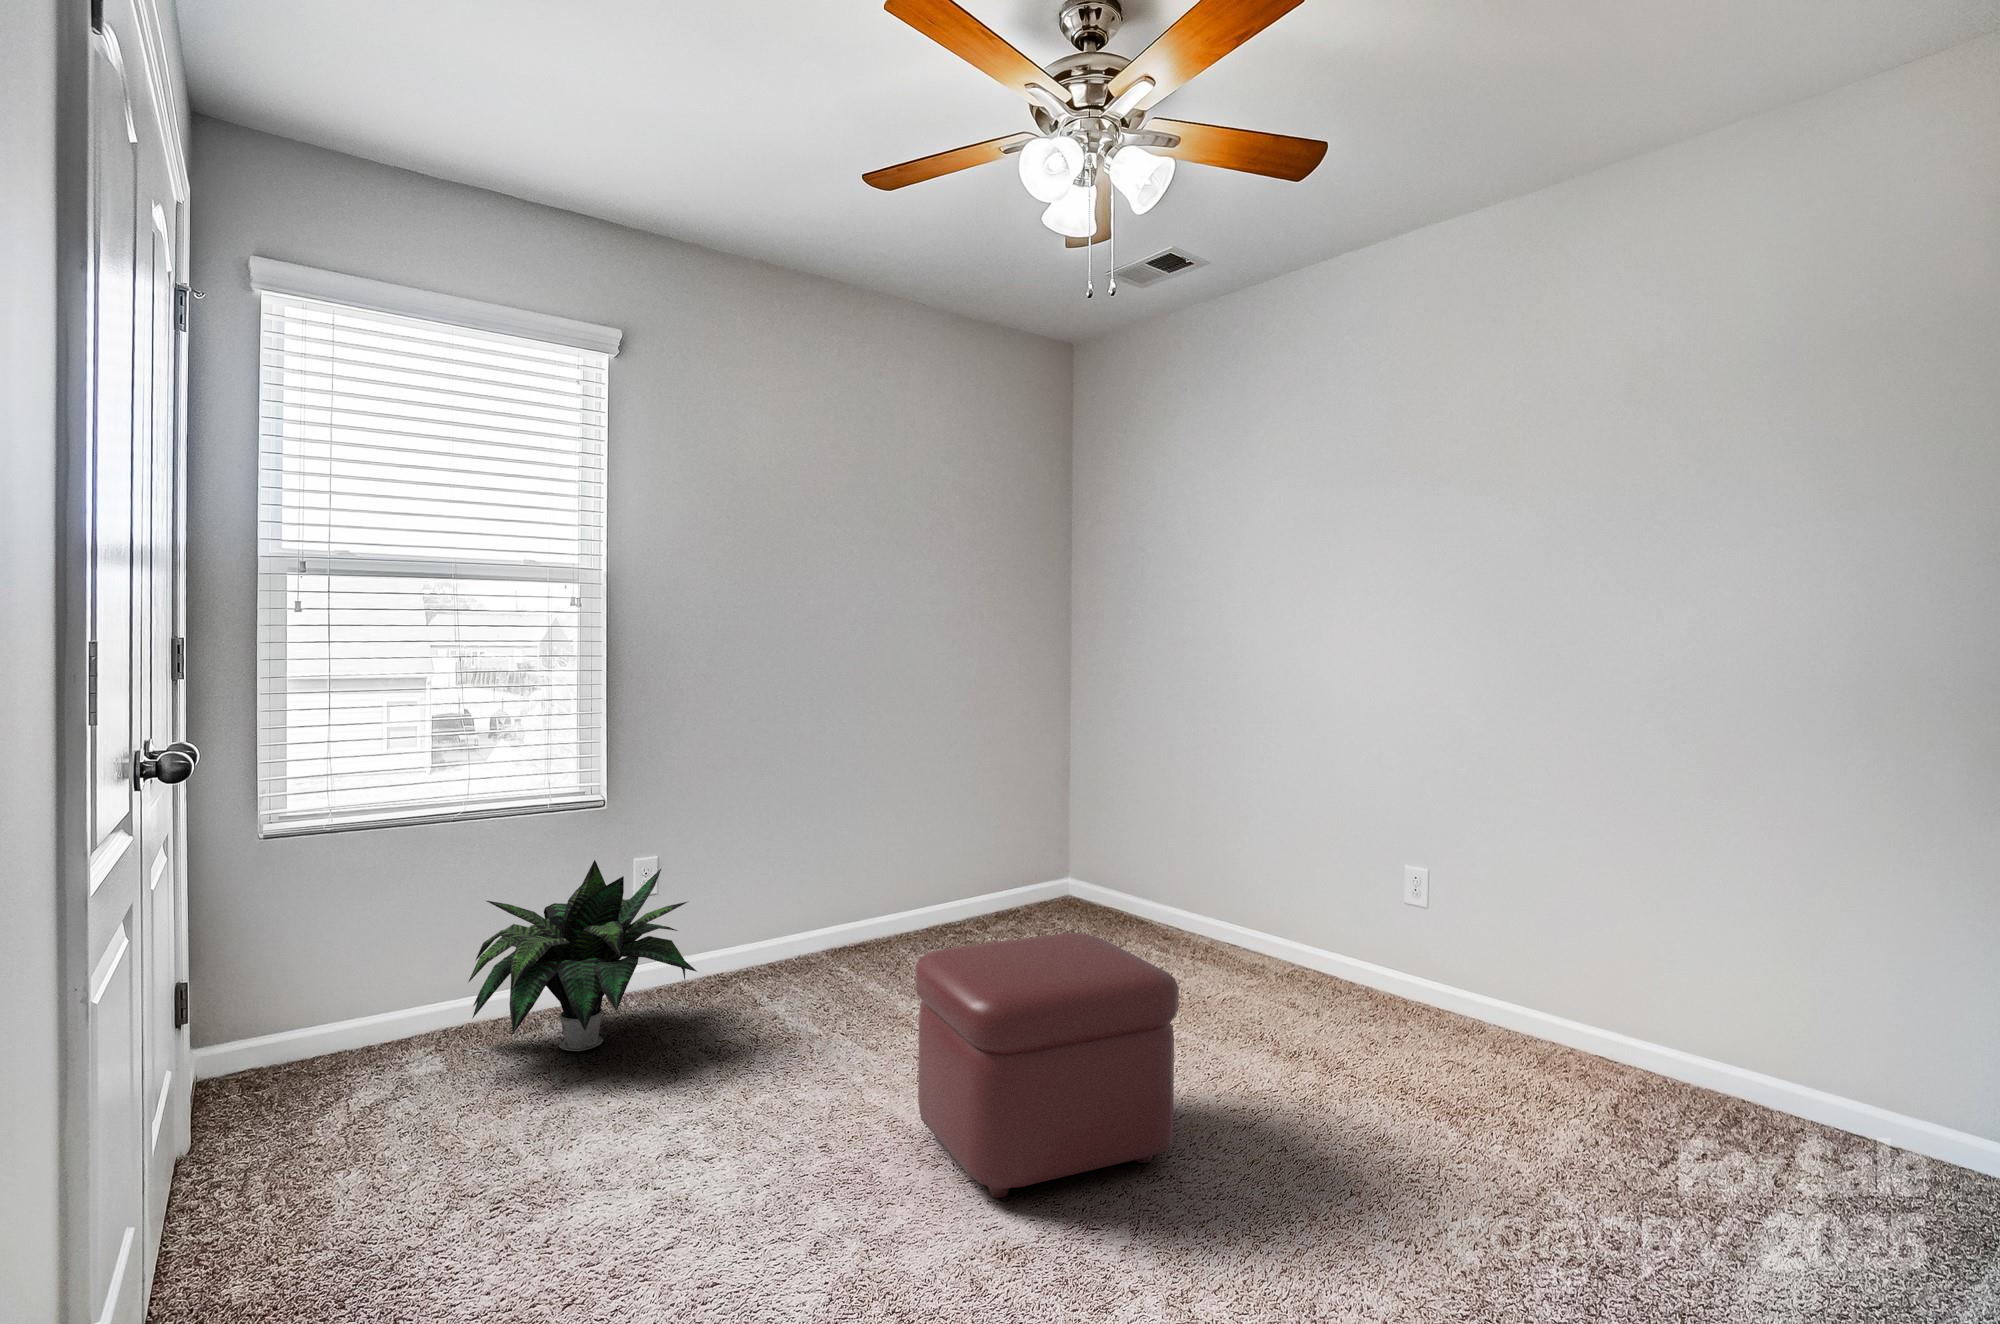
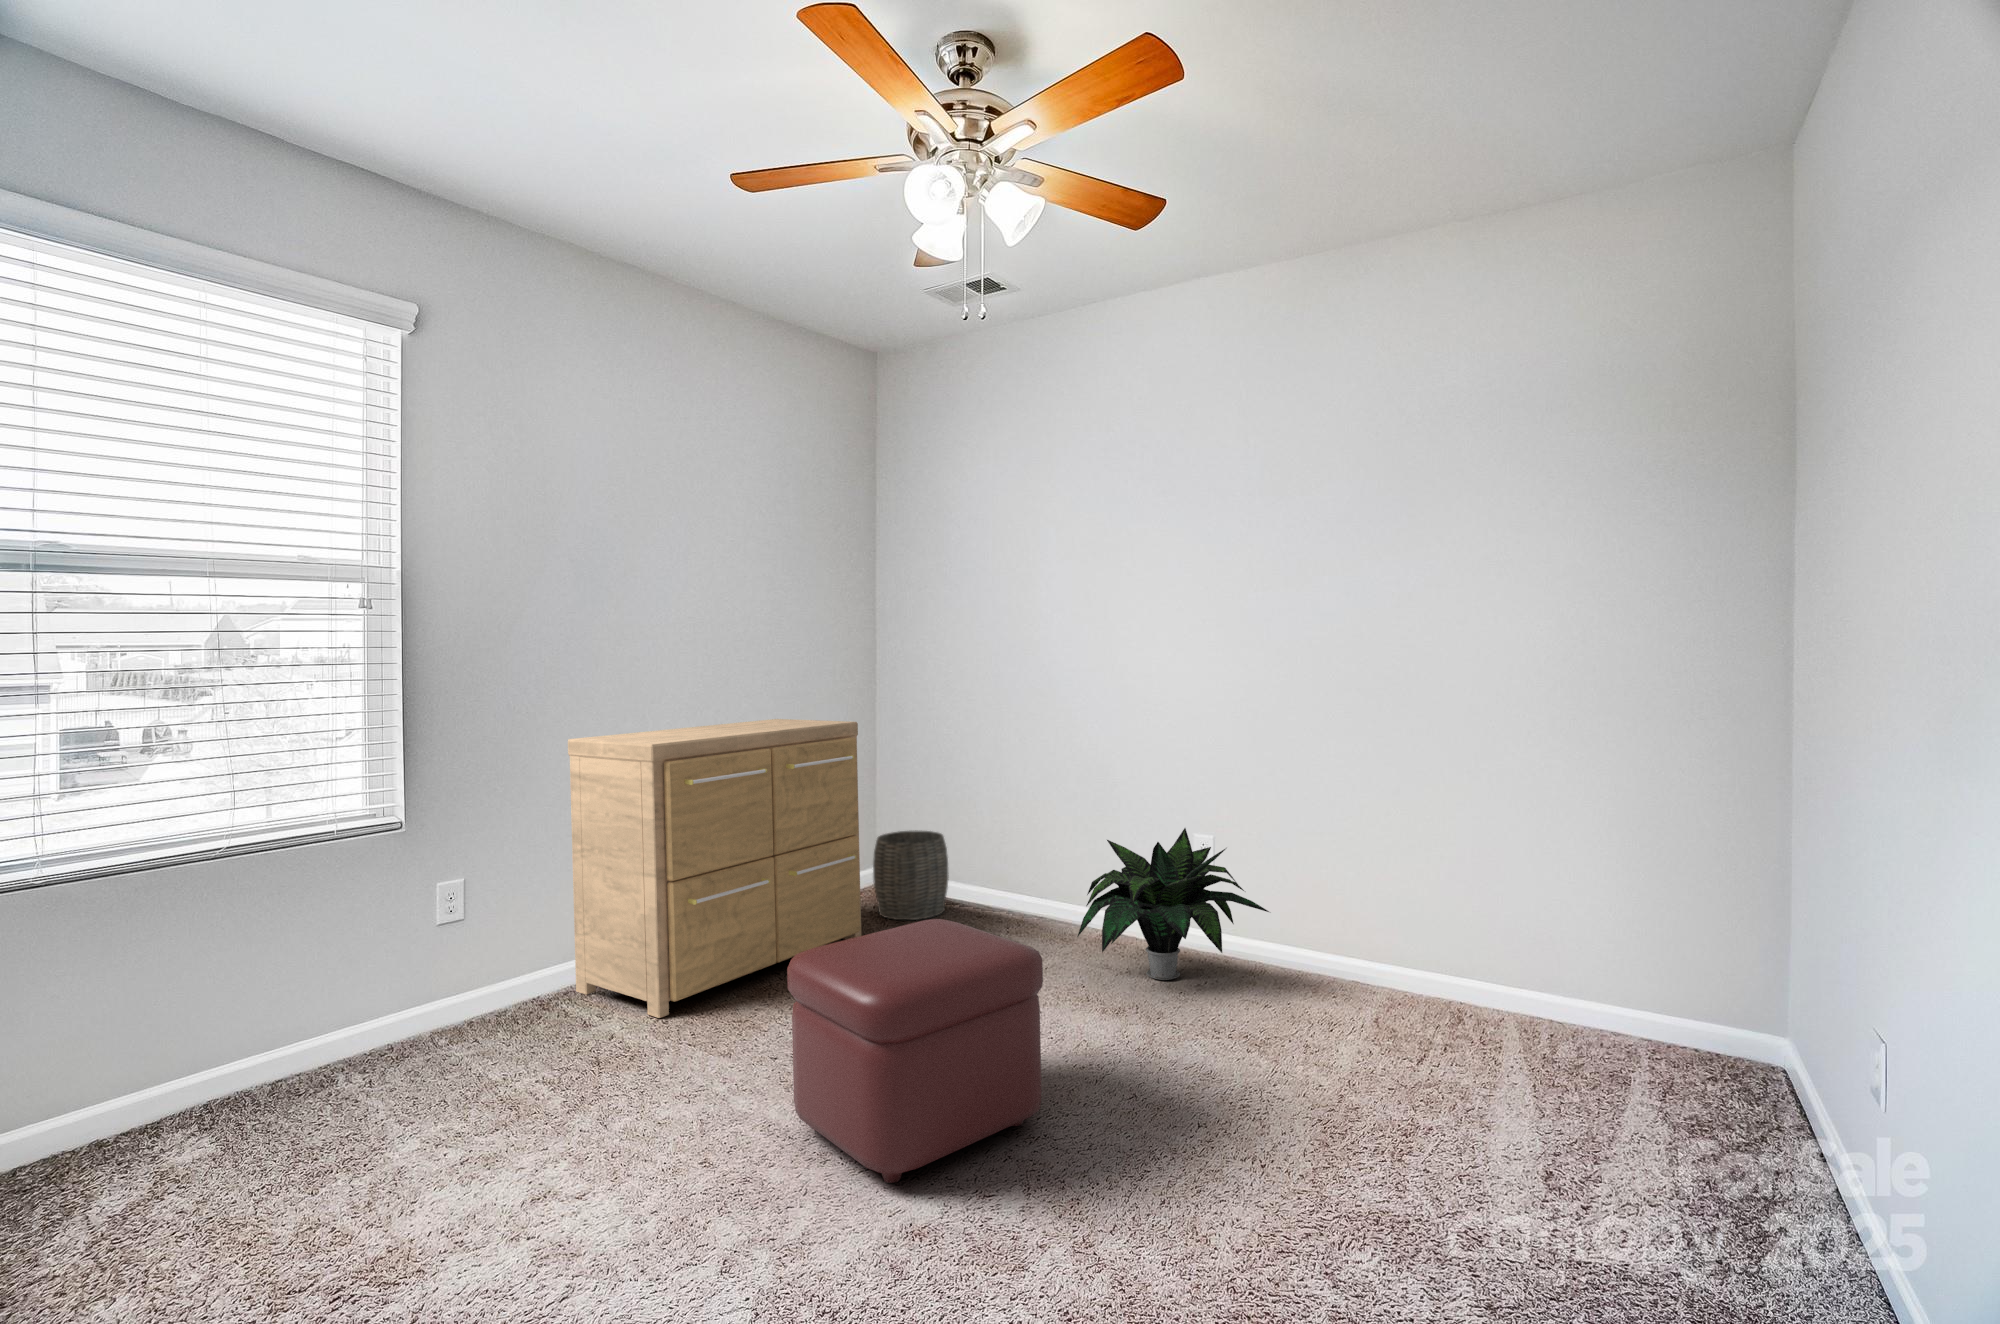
dresser: none [755,712,1044,1004] -> present [568,719,861,1018]
woven basket: none [1063,839,1143,935] -> present [873,830,949,920]
potted plant: present [469,860,697,1051] -> present [1077,828,1269,980]

